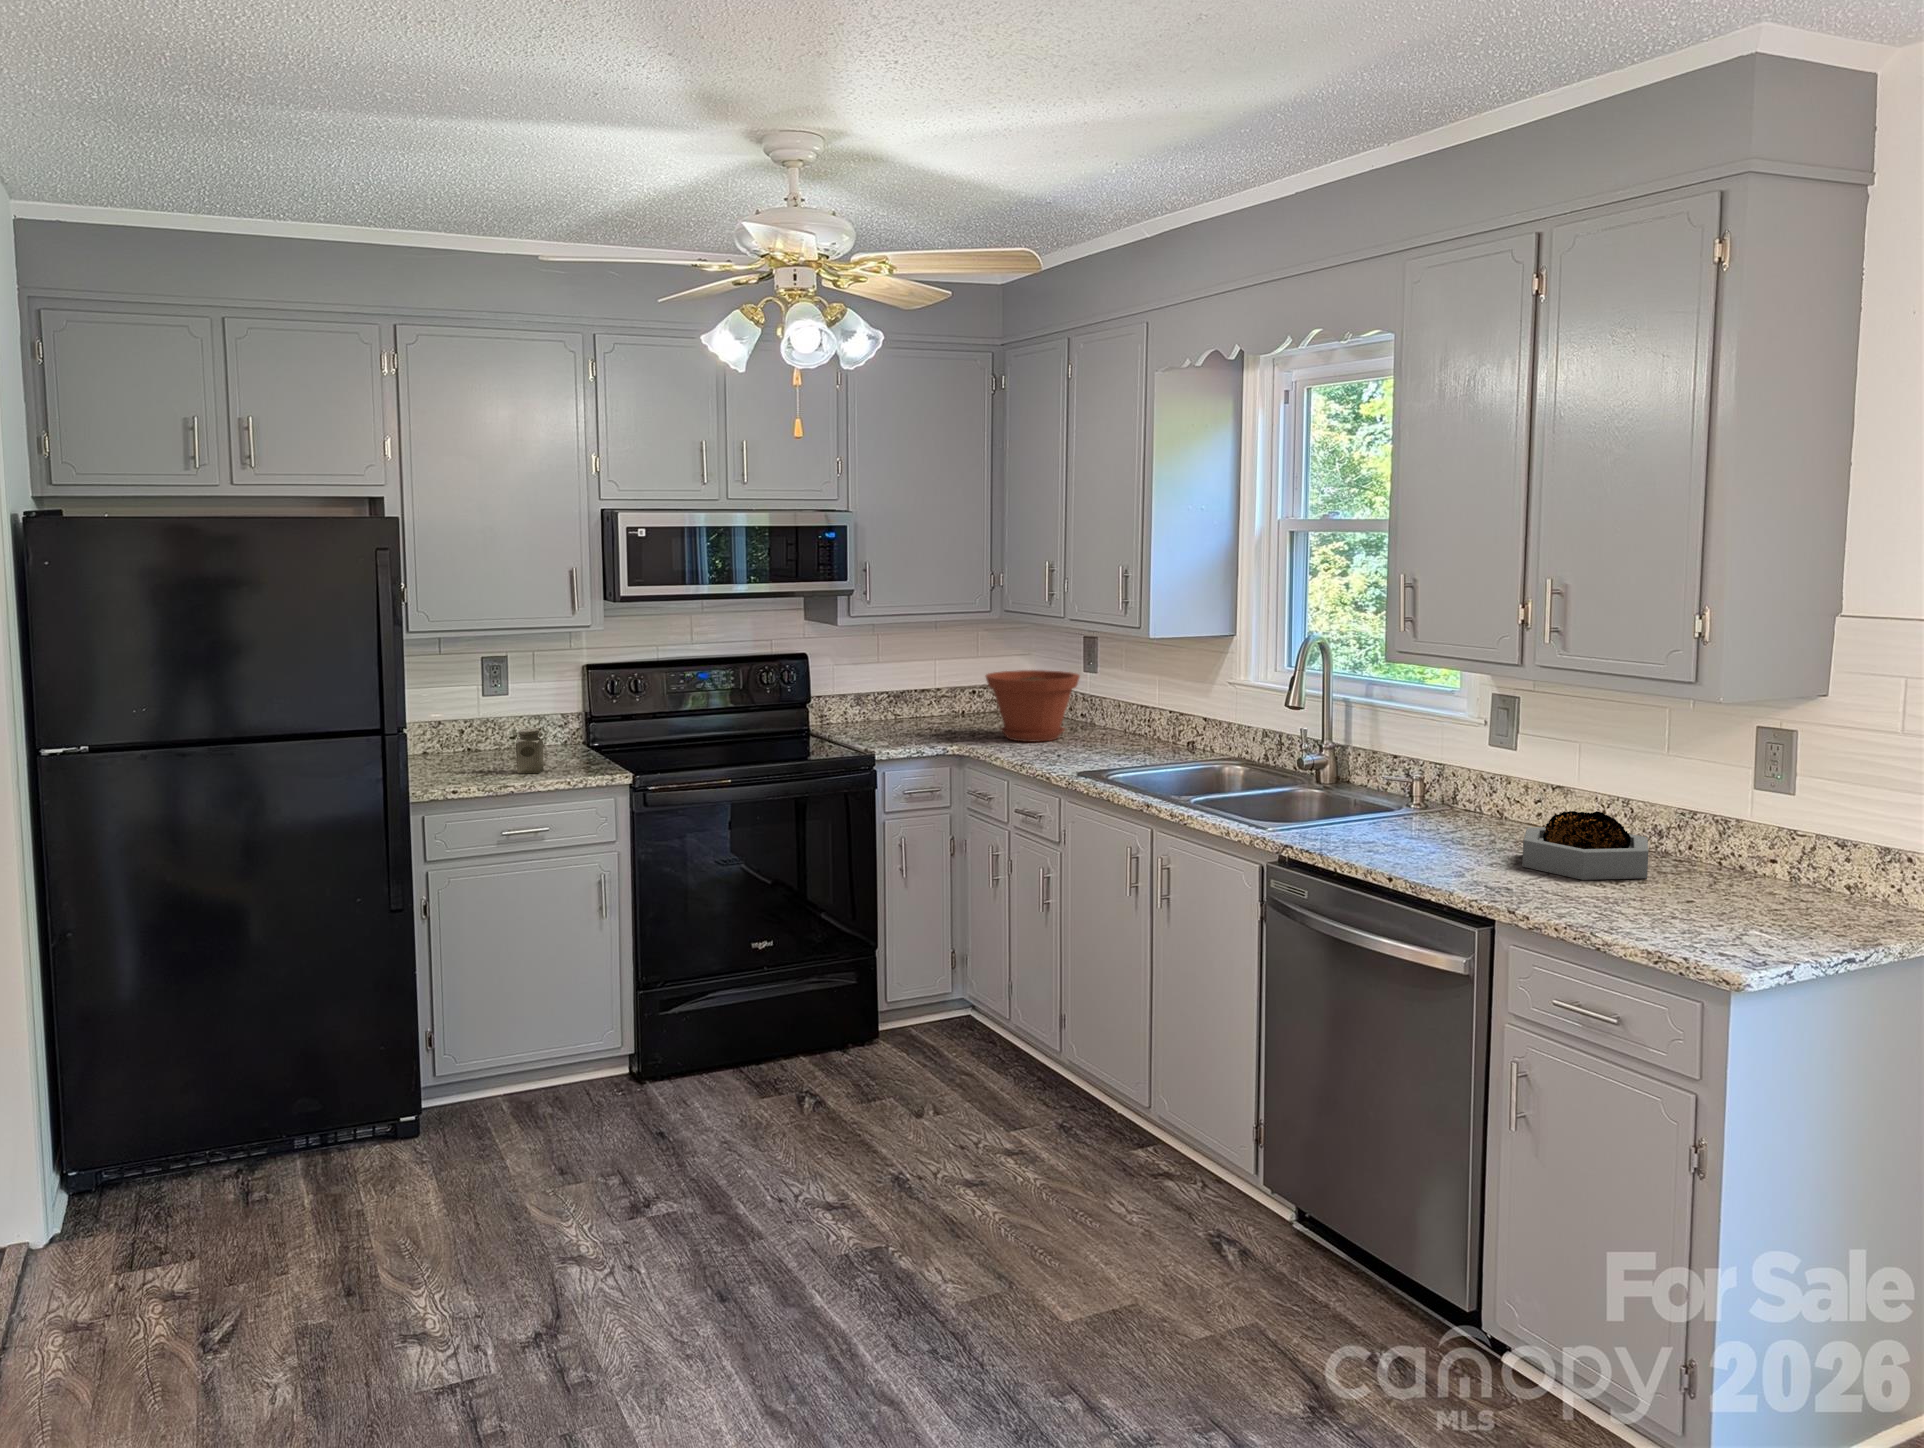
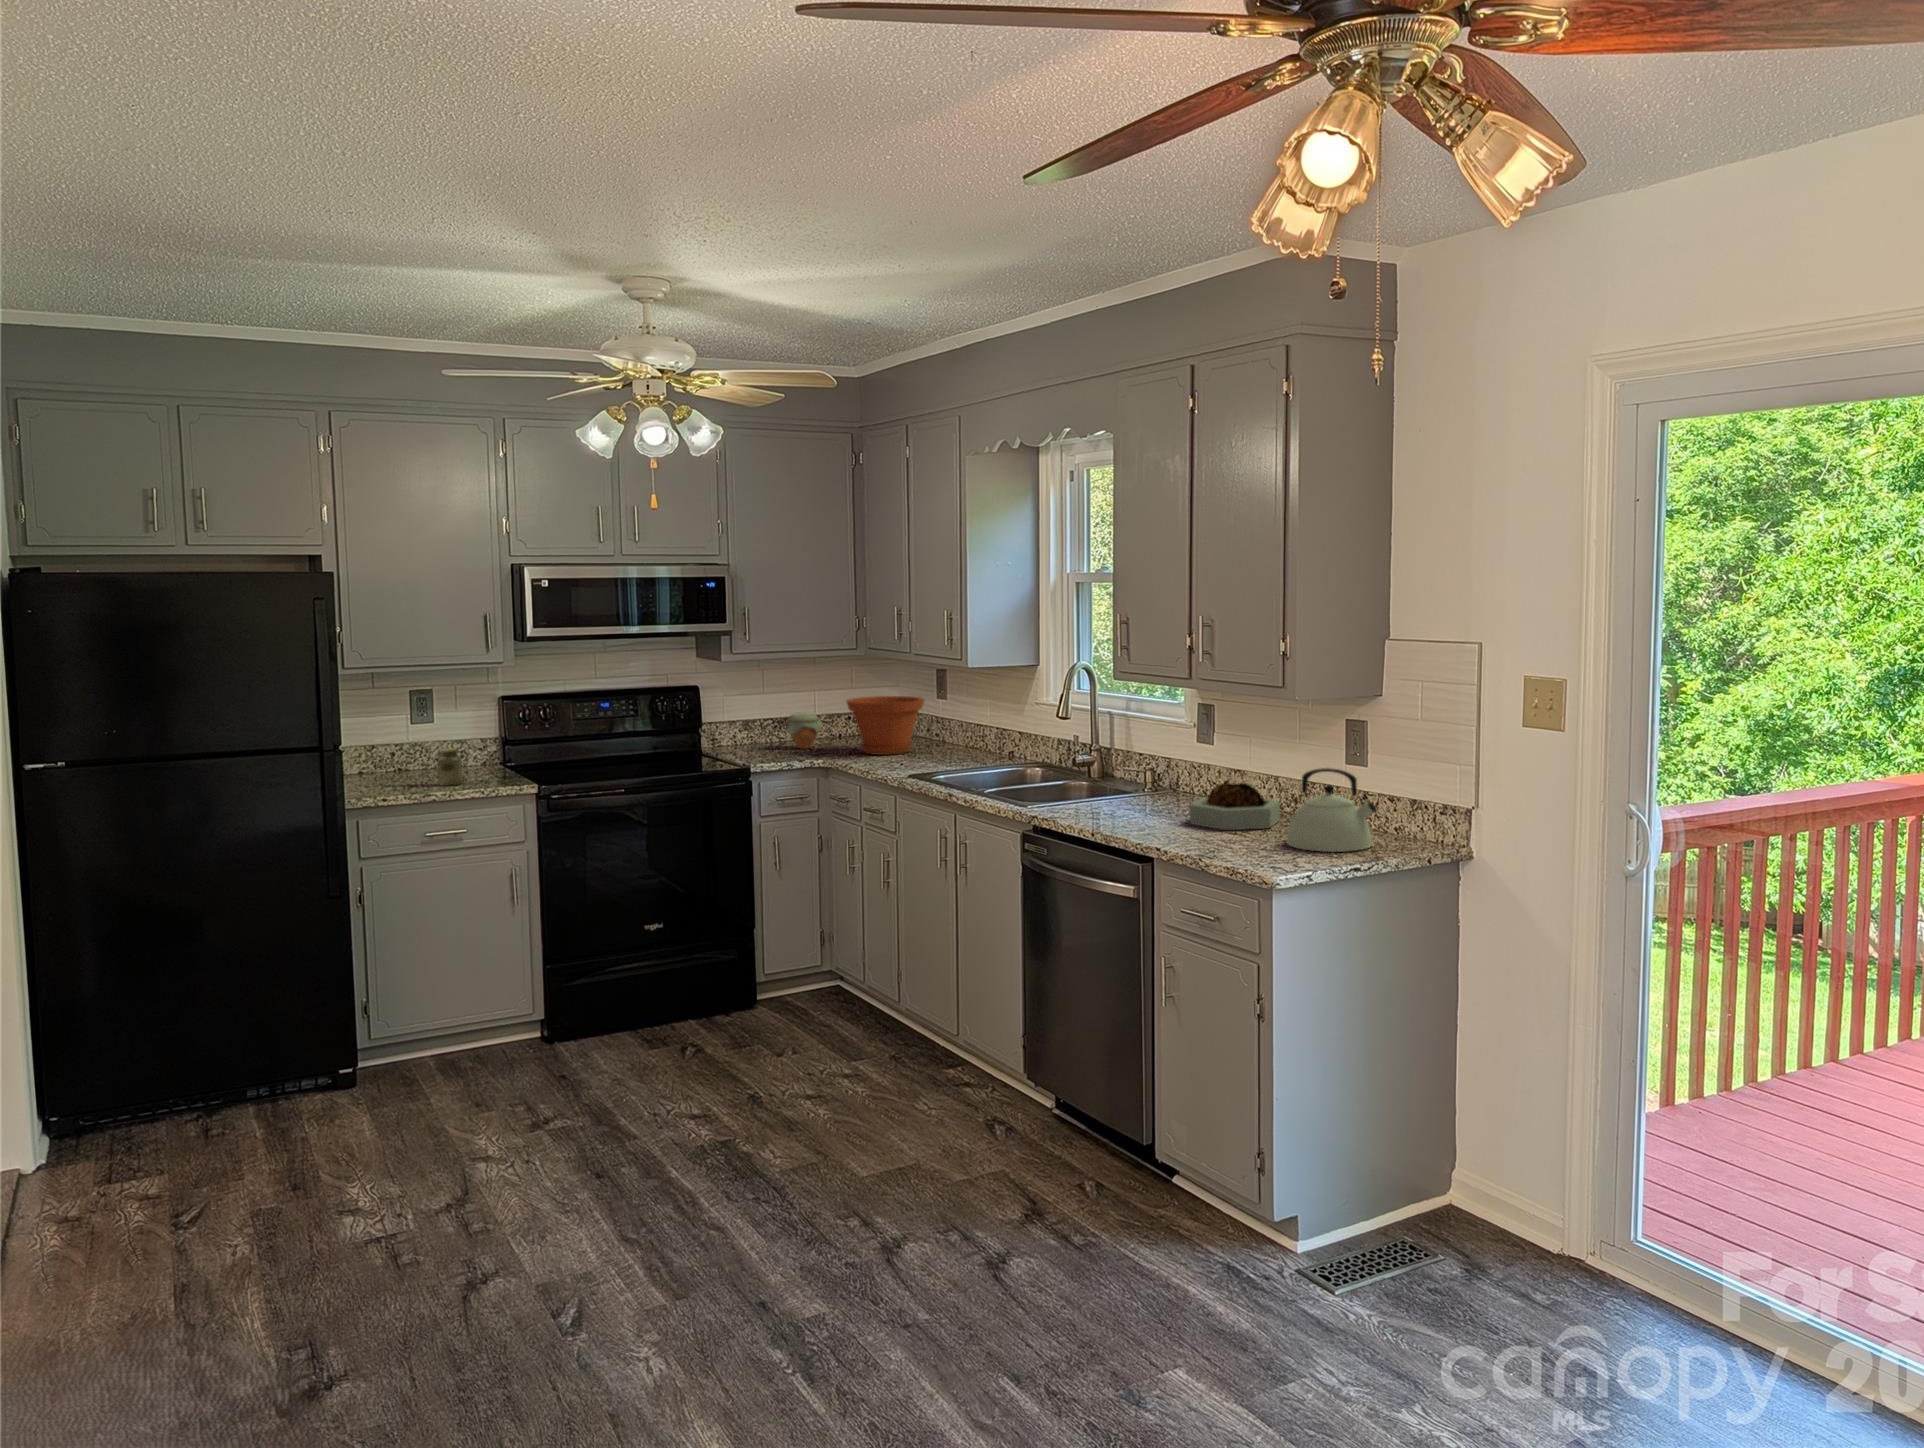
jar: none [909,688,952,731] -> present [786,713,822,749]
kettle: none [1698,804,1852,929] -> present [1286,768,1376,852]

